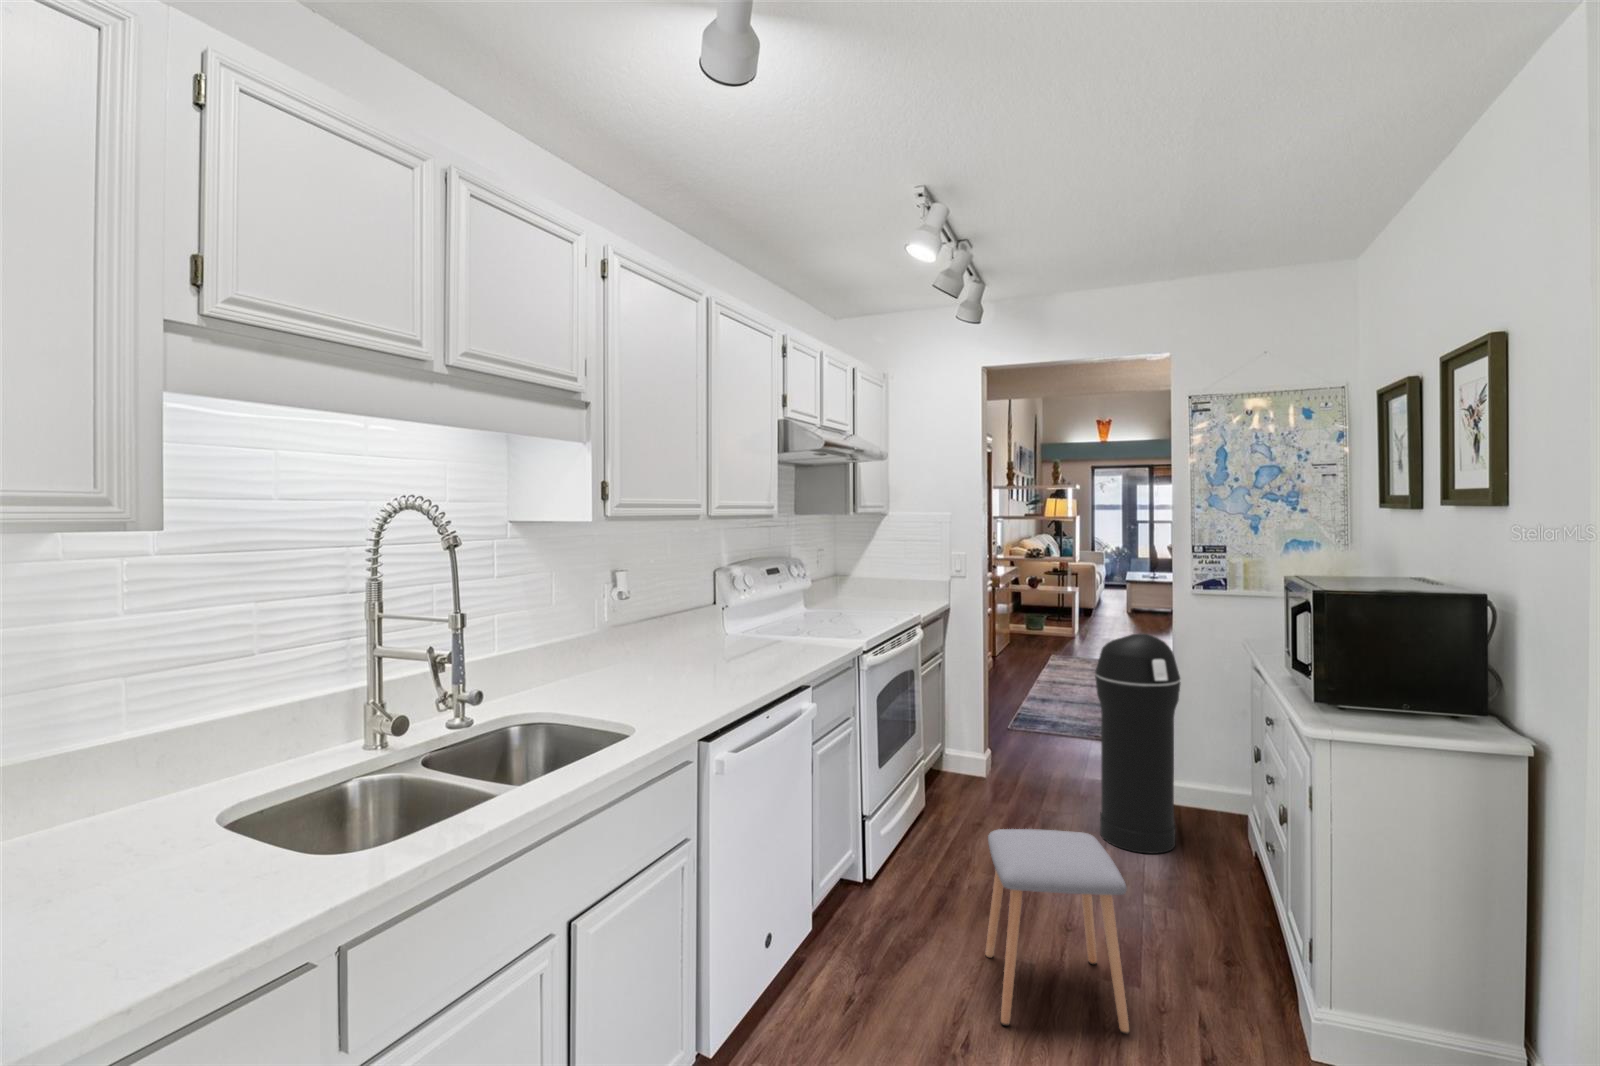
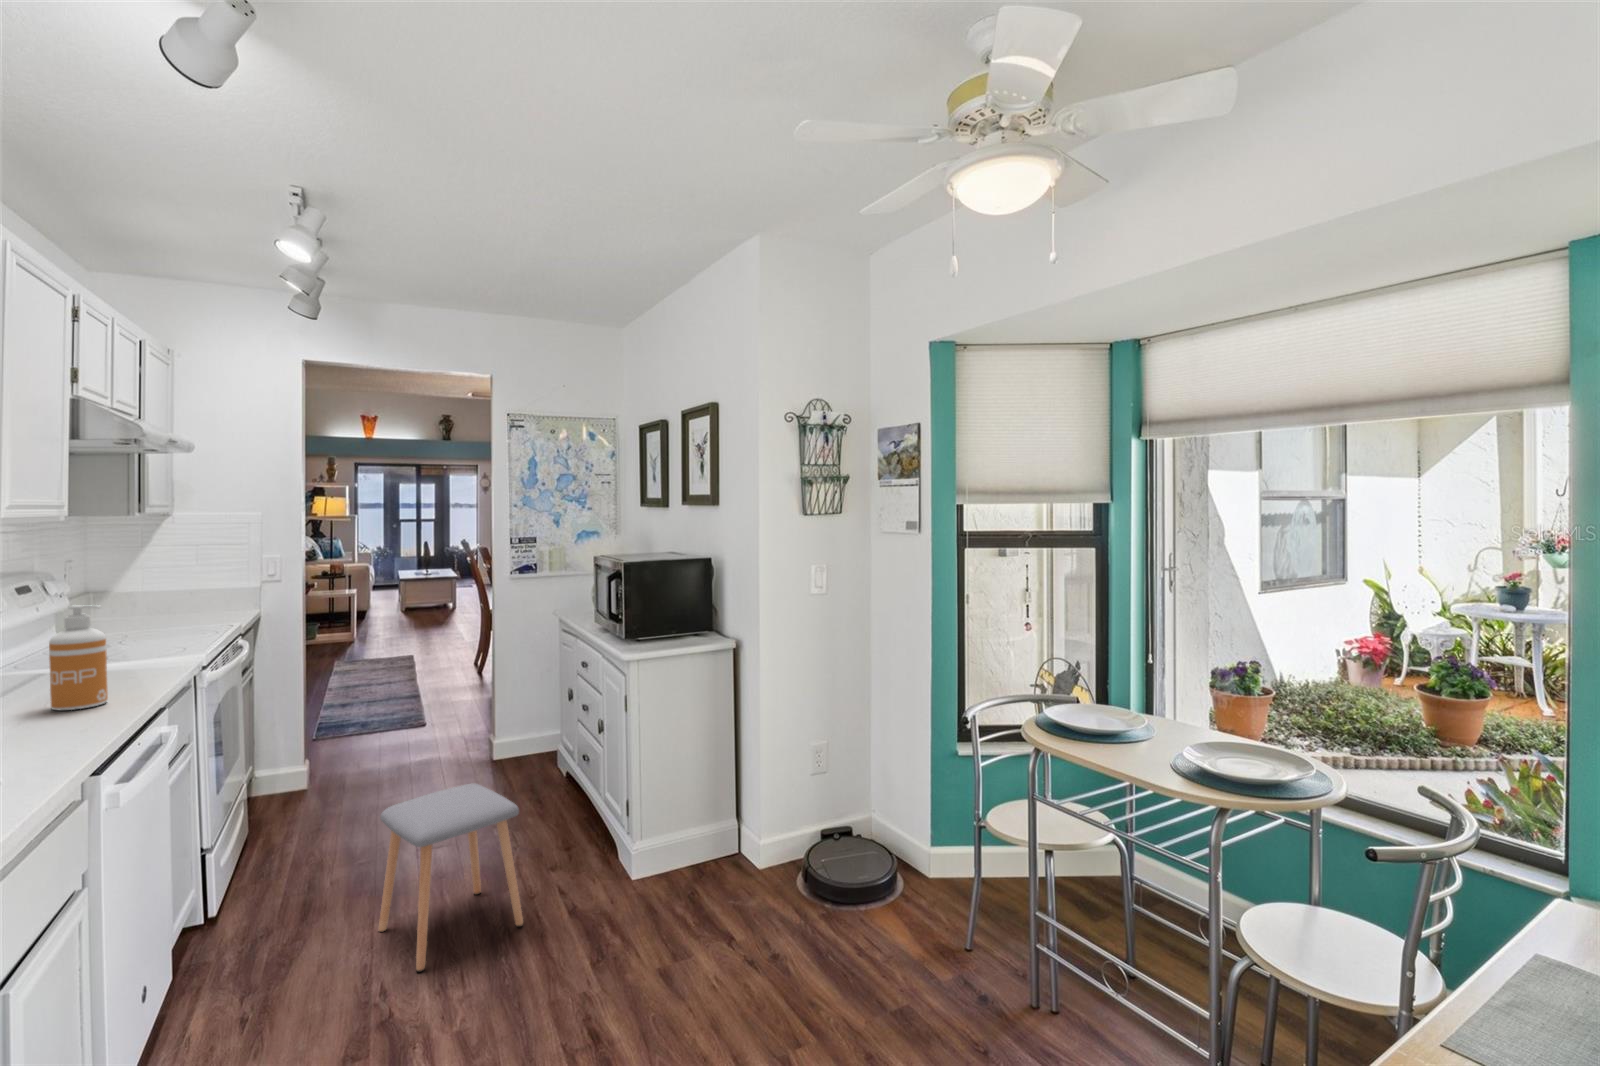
soap dispenser: none [747,594,779,676] -> present [49,605,108,710]
trash can: present [1095,634,1180,854] -> none [440,614,514,804]

